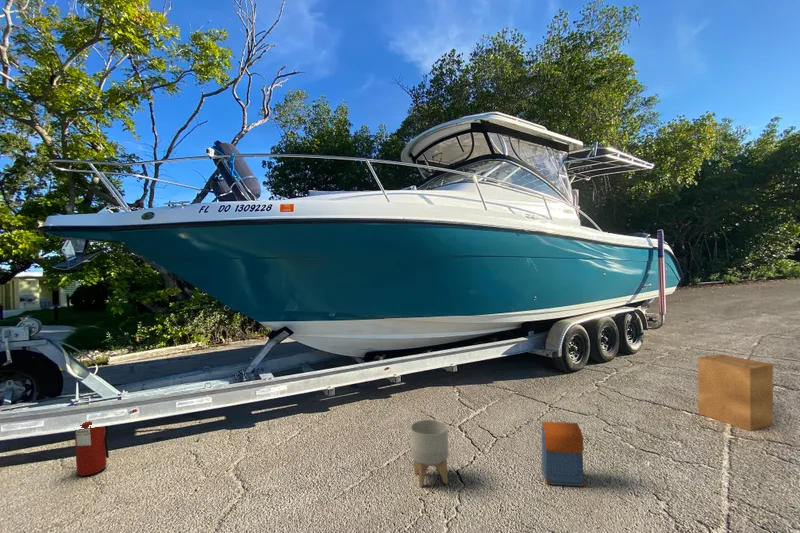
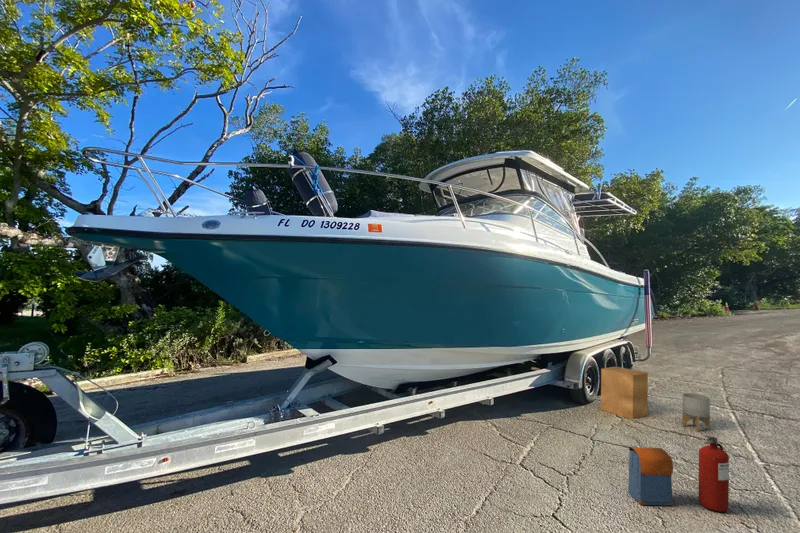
cardboard box: present [698,354,773,431] -> present [601,367,648,419]
fire extinguisher: present [75,403,109,476] -> present [698,436,729,512]
planter: present [410,419,449,487] -> present [682,393,710,431]

